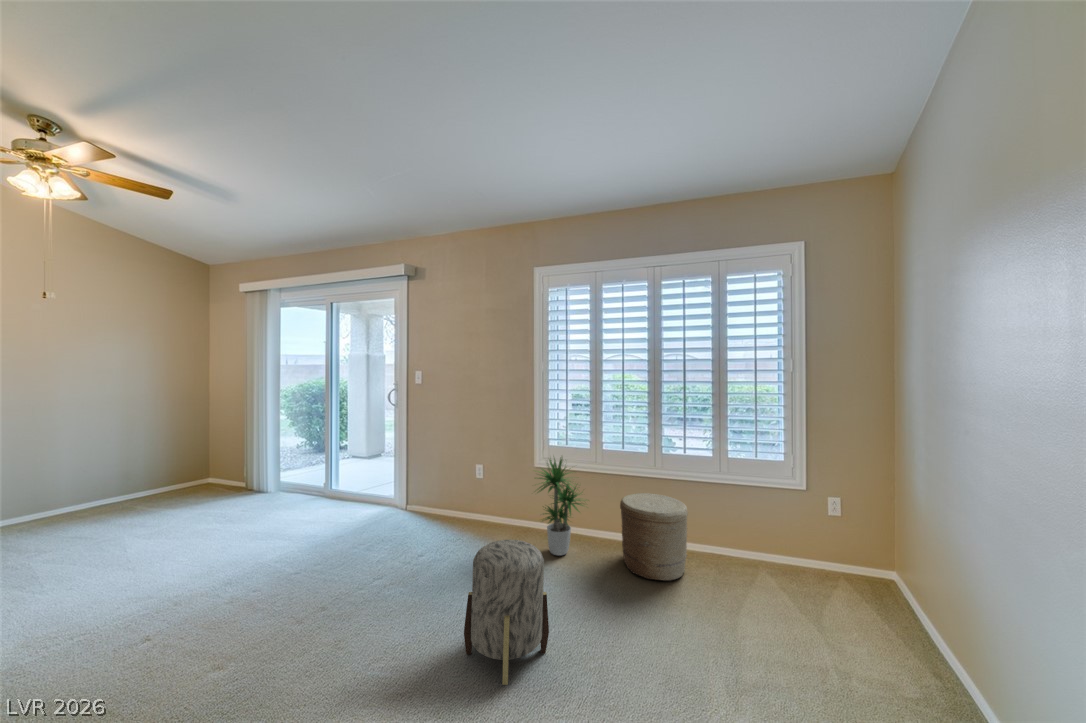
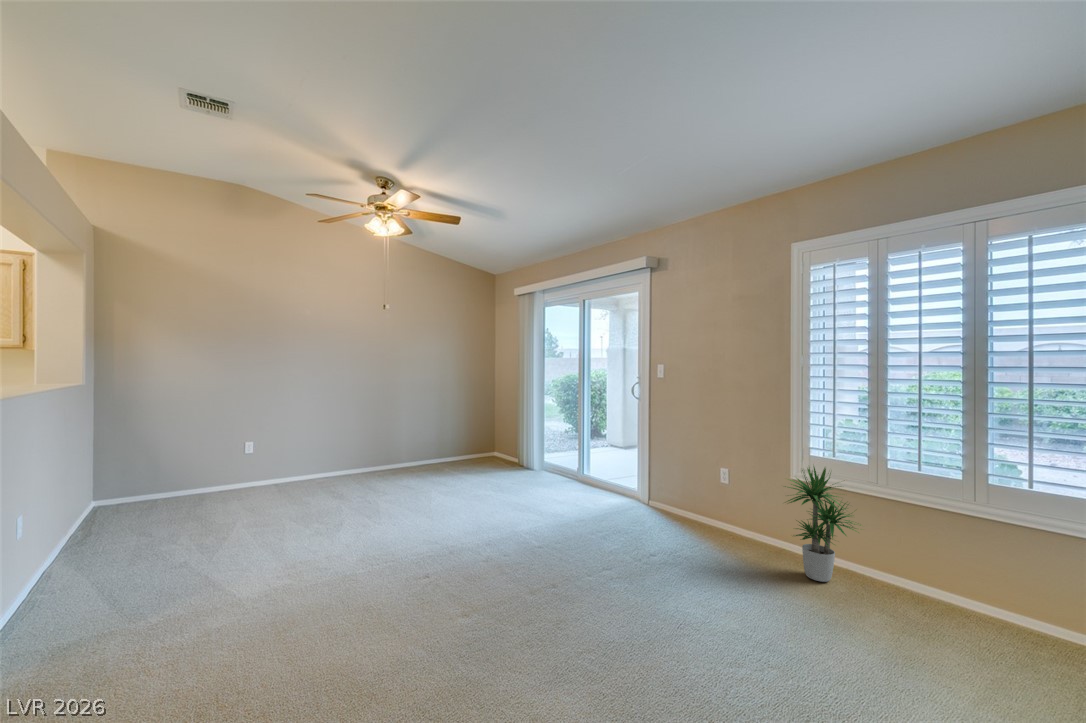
woven basket: present [620,493,688,581] -> none [908,529,1028,651]
ottoman: present [464,540,549,685] -> none [695,532,786,661]

